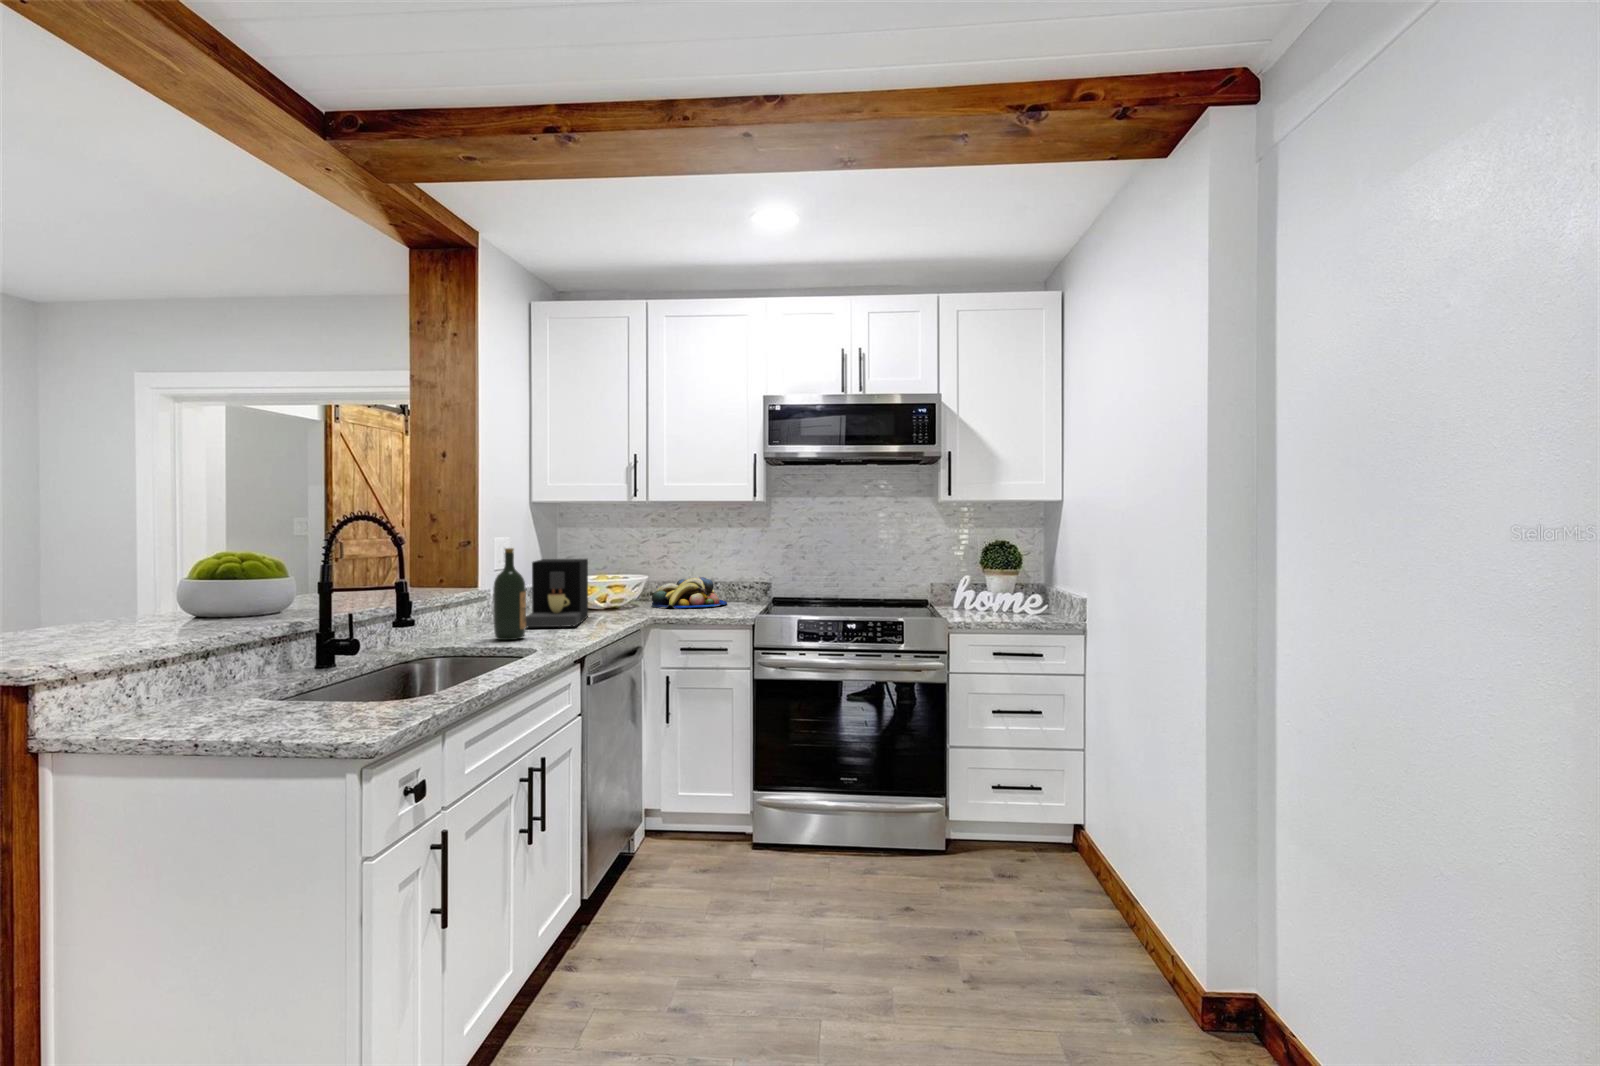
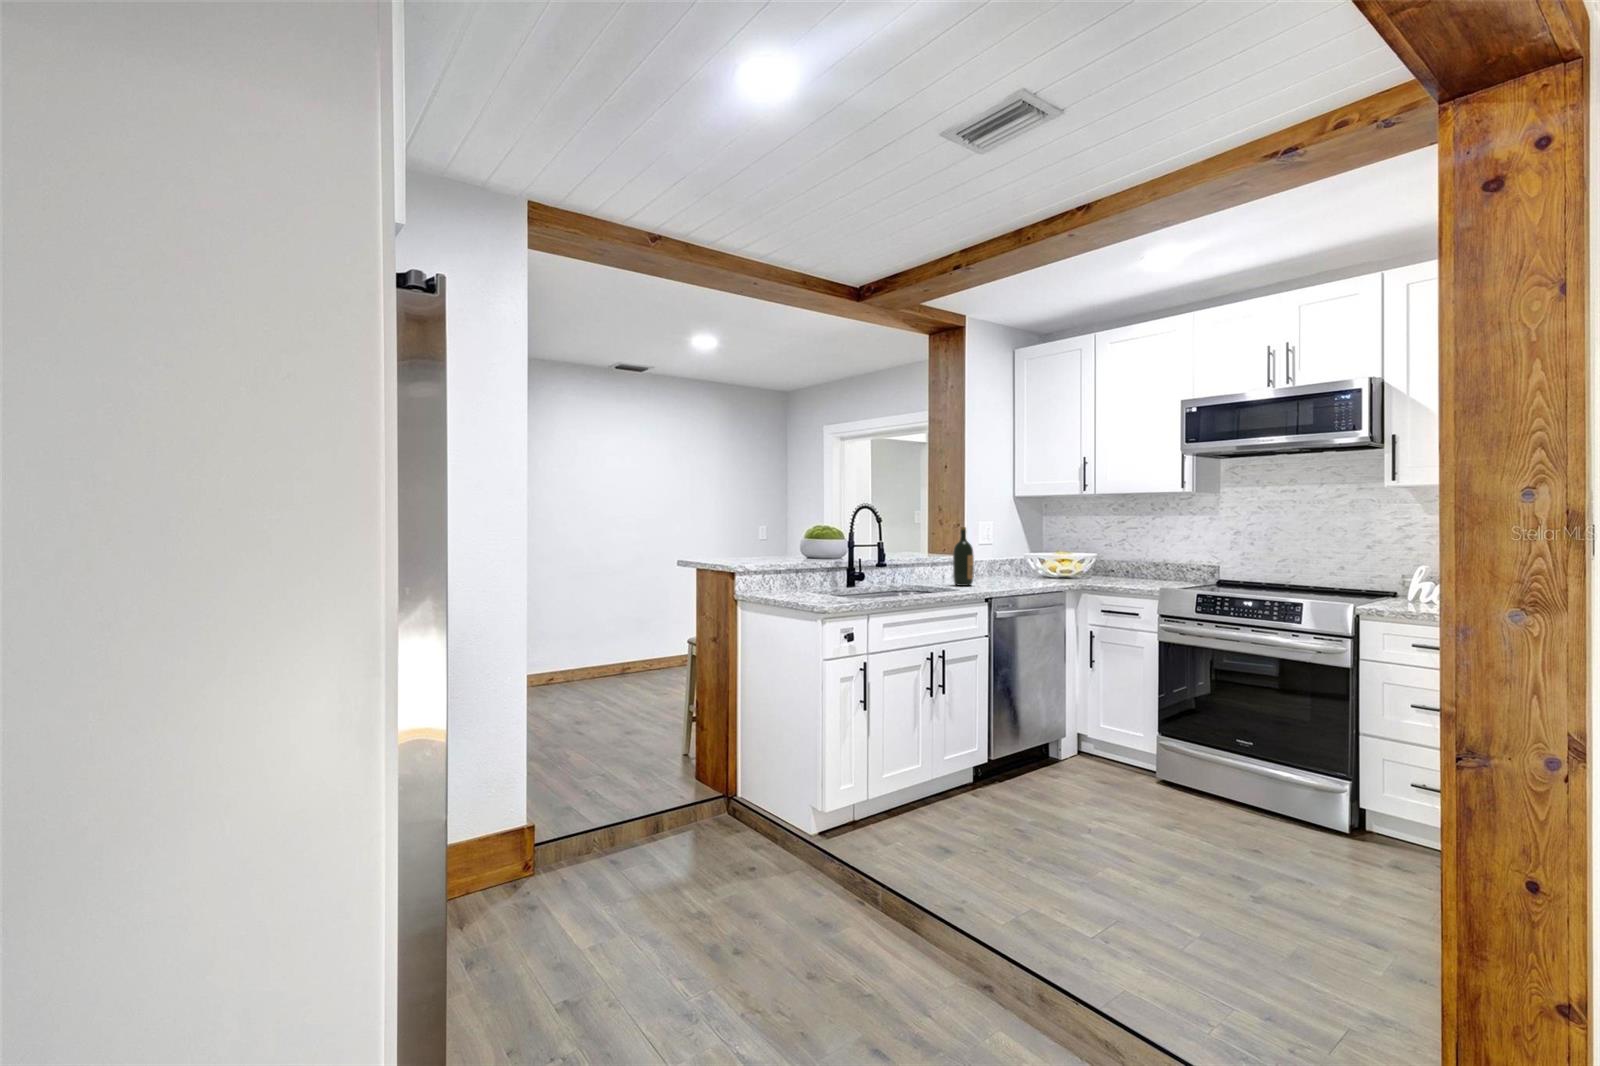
coffee maker: present [526,559,588,627] -> none [983,537,1039,583]
fruit bowl: present [652,577,727,609] -> none [1100,557,1169,580]

